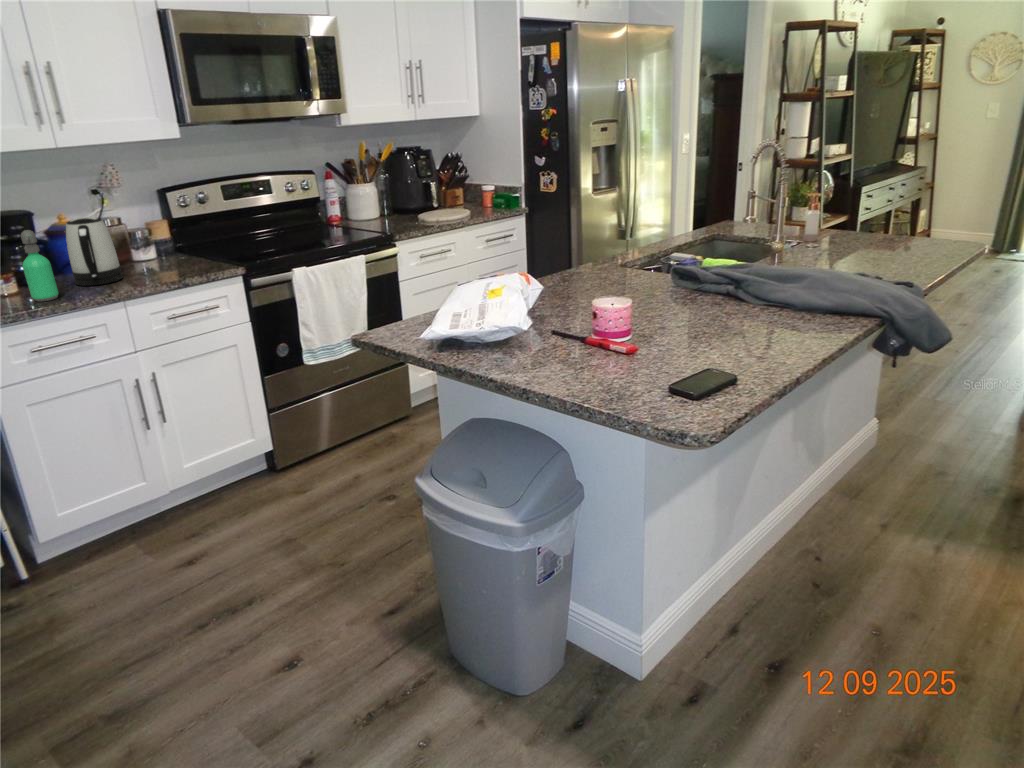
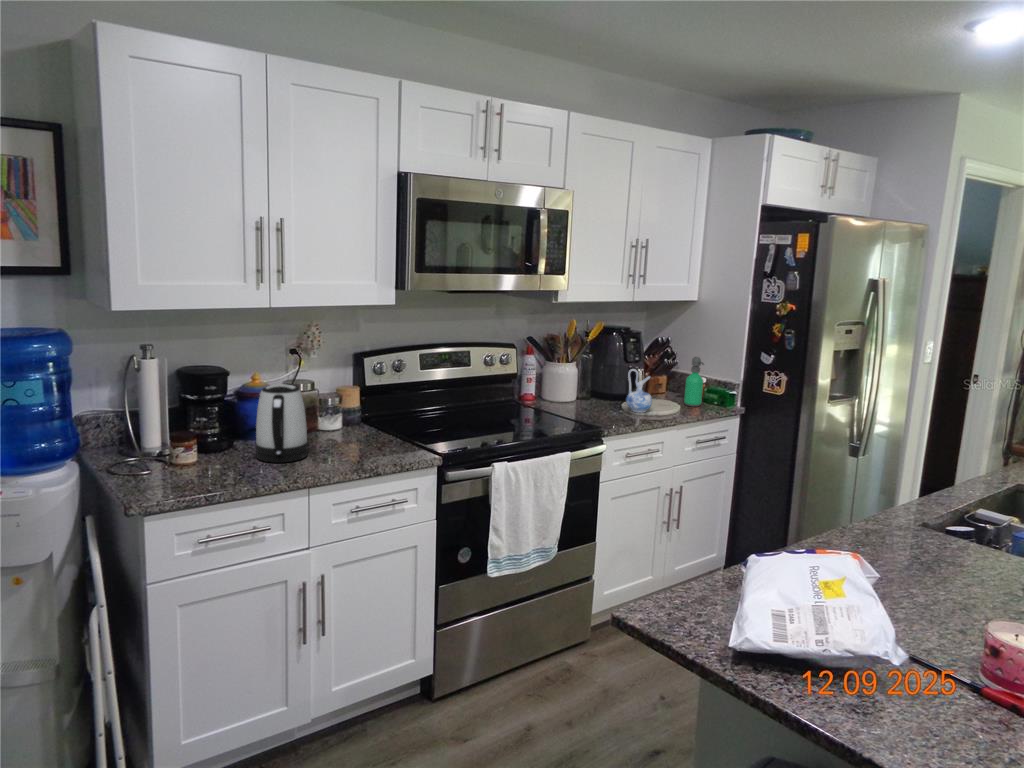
ceramic pitcher: none [417,182,442,220] -> present [626,369,652,413]
soap dispenser: present [21,230,58,301] -> present [684,357,704,407]

